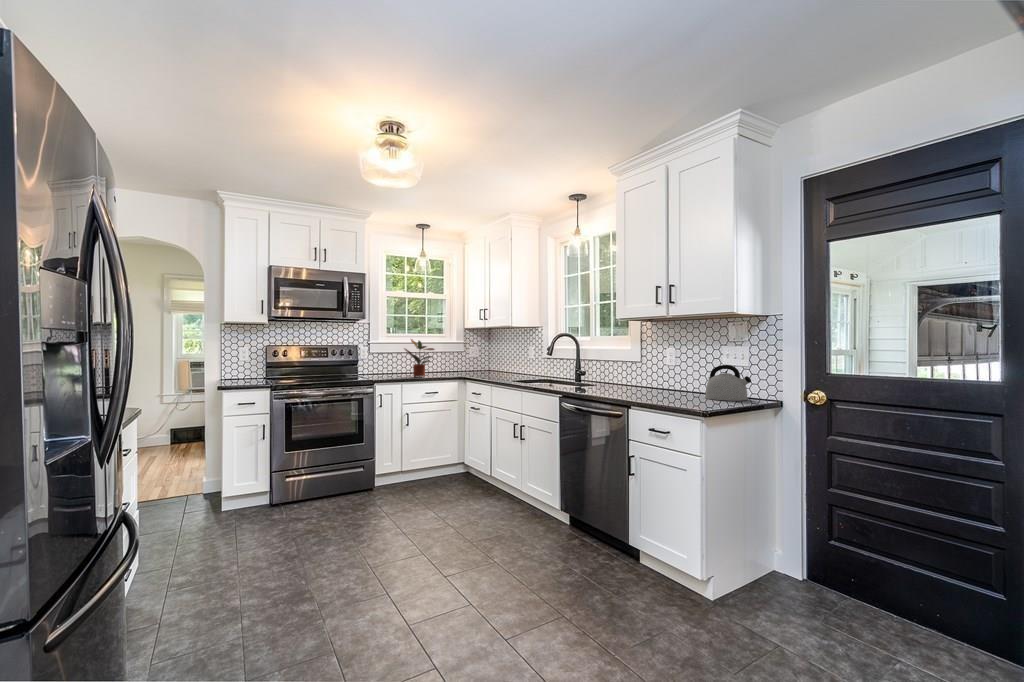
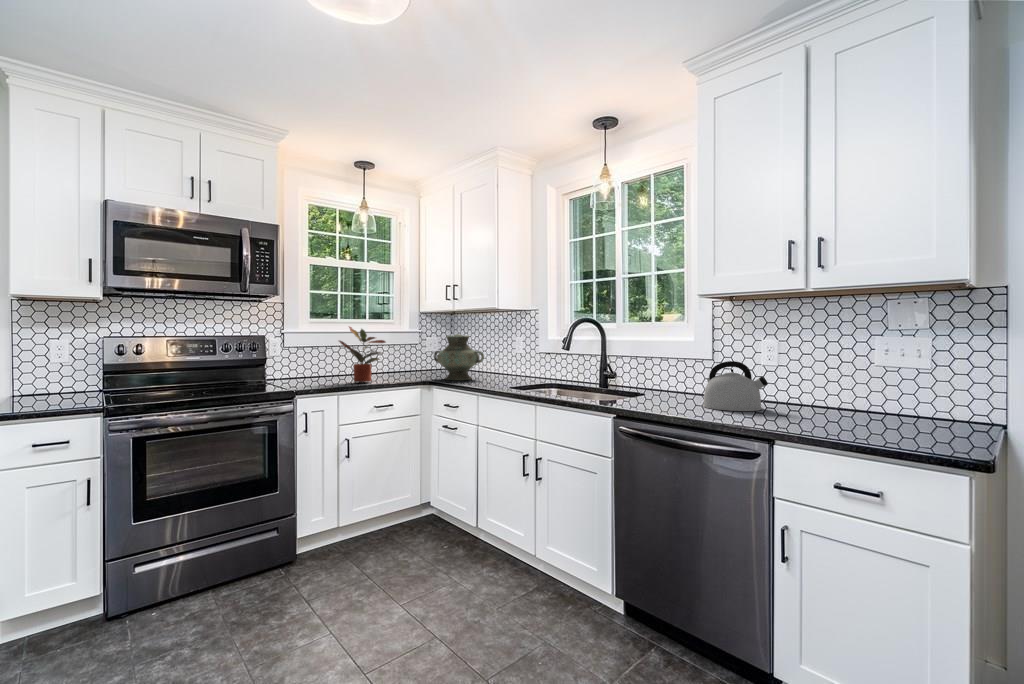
vase: none [470,344,503,377] -> present [434,334,484,380]
kettle: present [705,365,751,401] -> present [703,361,768,411]

